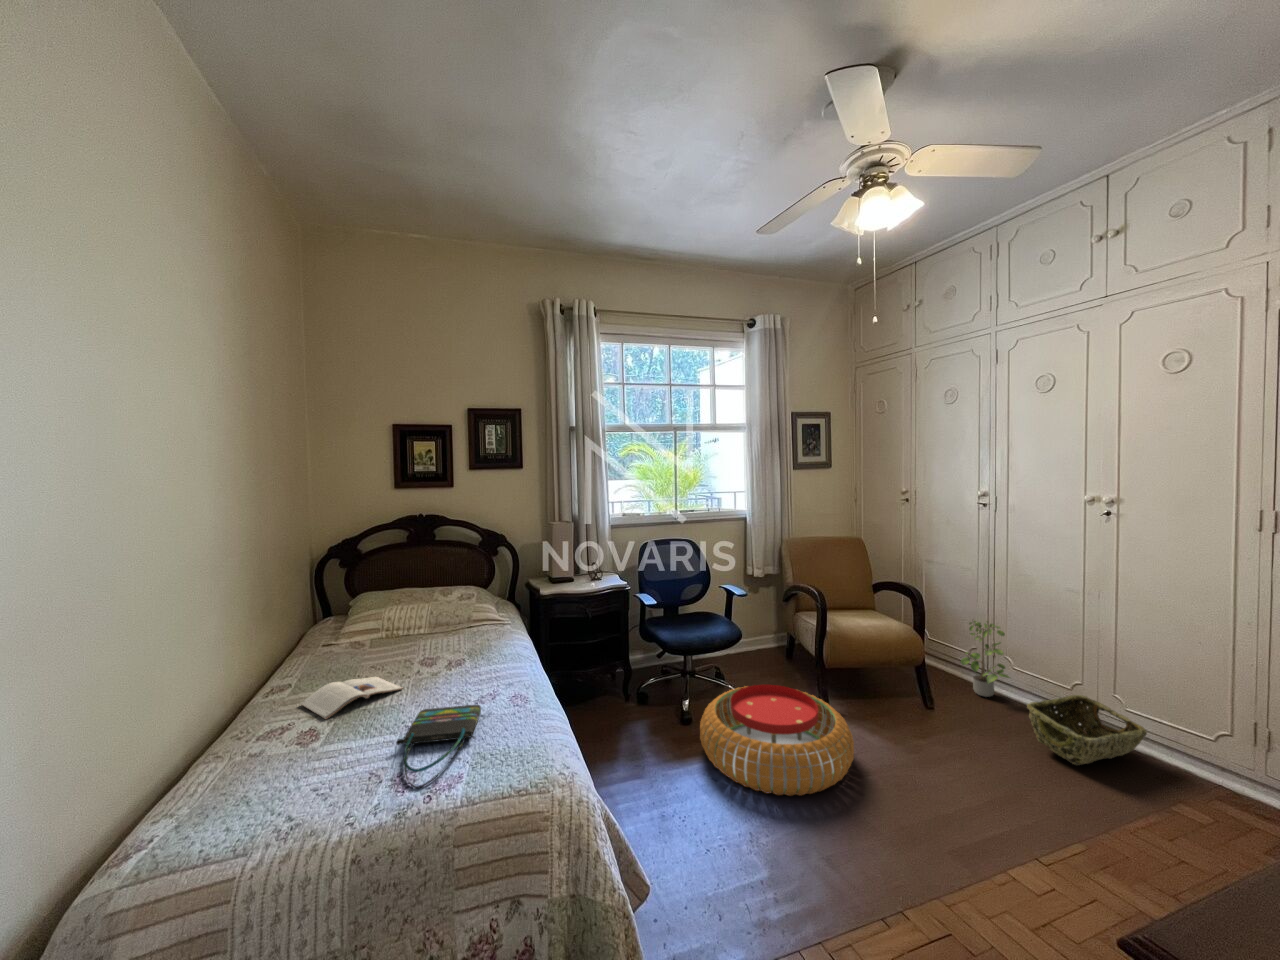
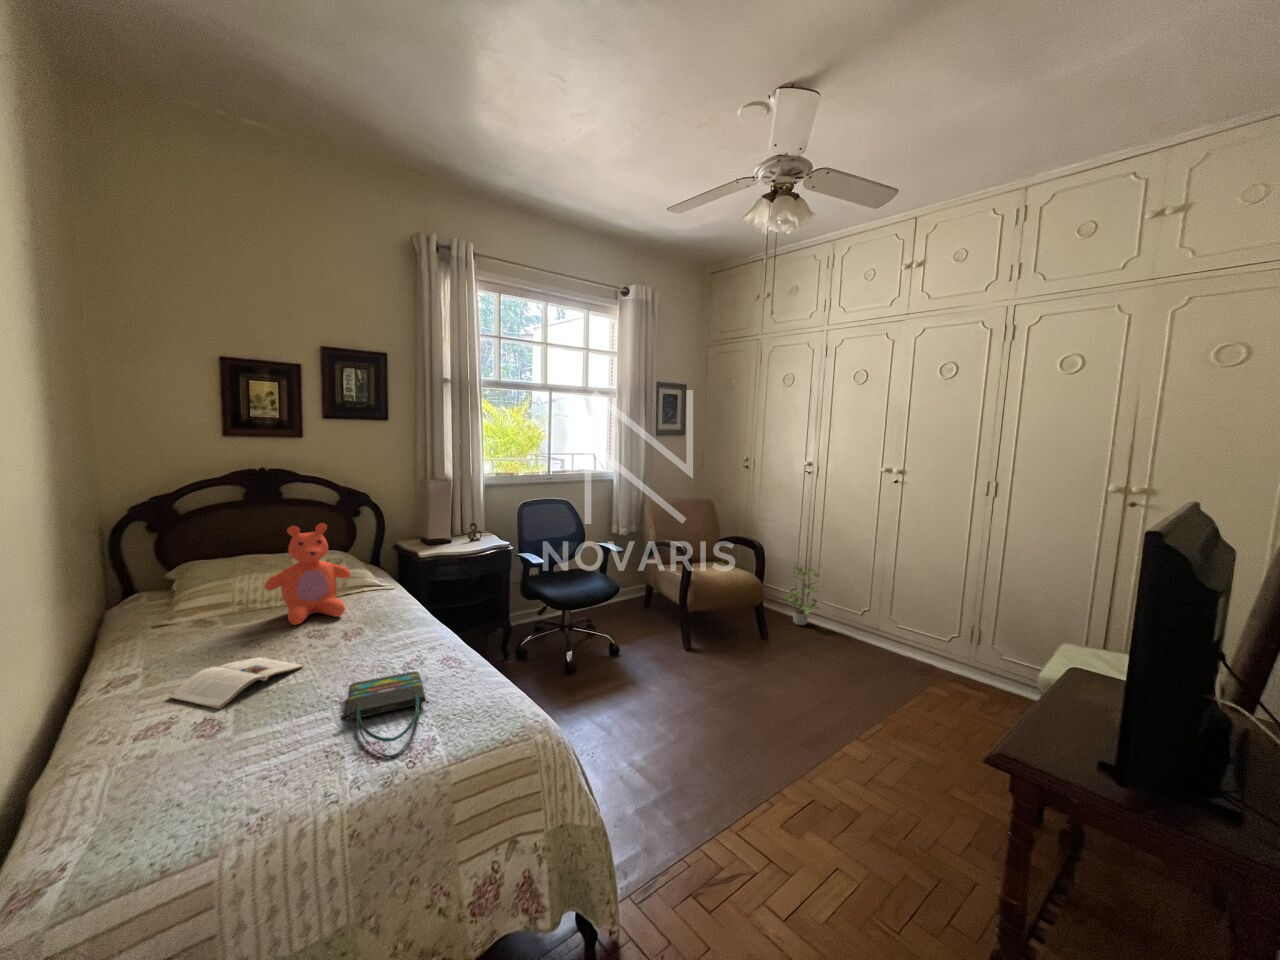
teddy bear: none [401,561,470,650] -> present [264,523,350,625]
pouf: present [700,685,854,796] -> none [591,631,723,722]
woven basket: present [1027,695,1147,765] -> none [837,617,907,668]

